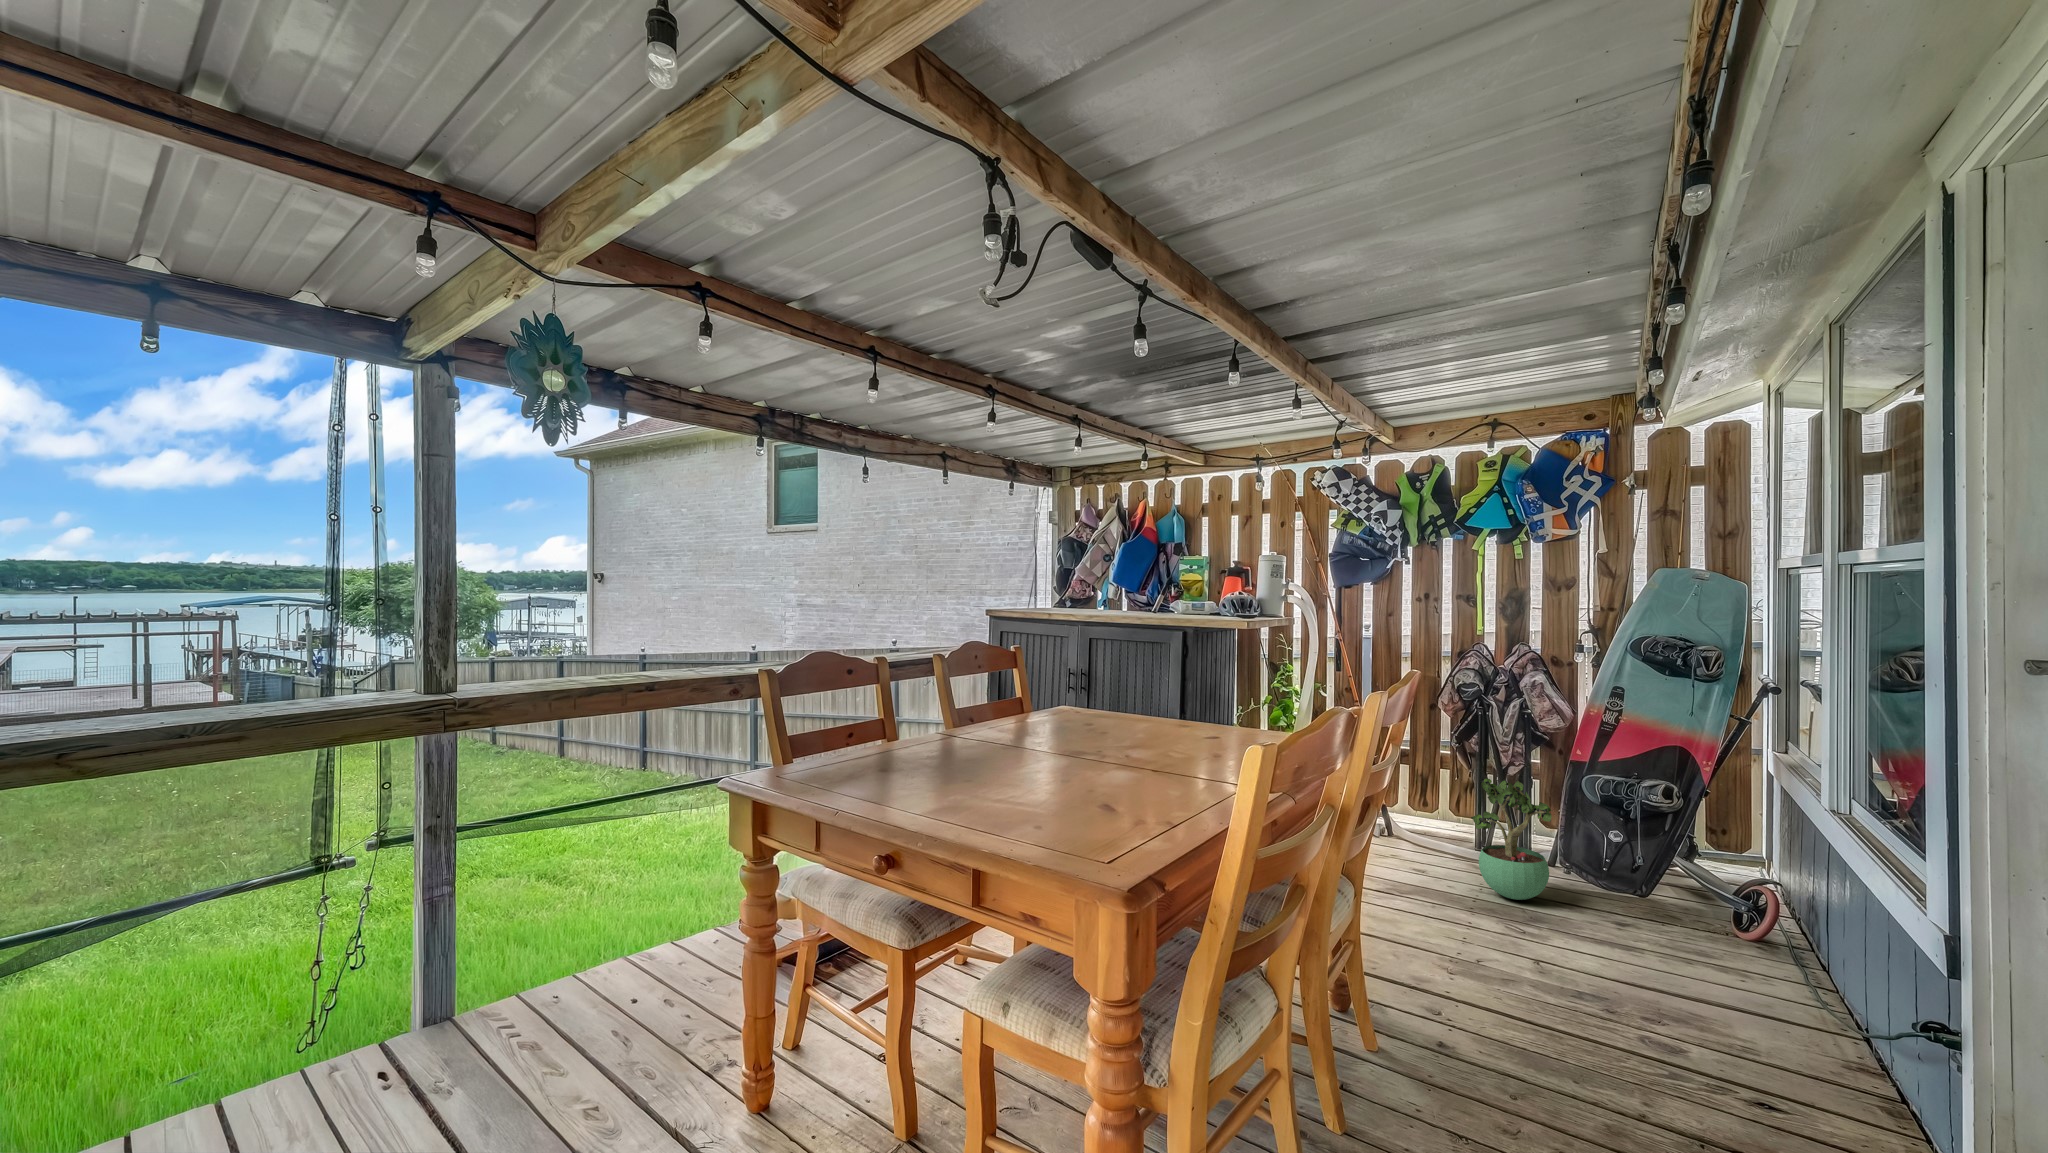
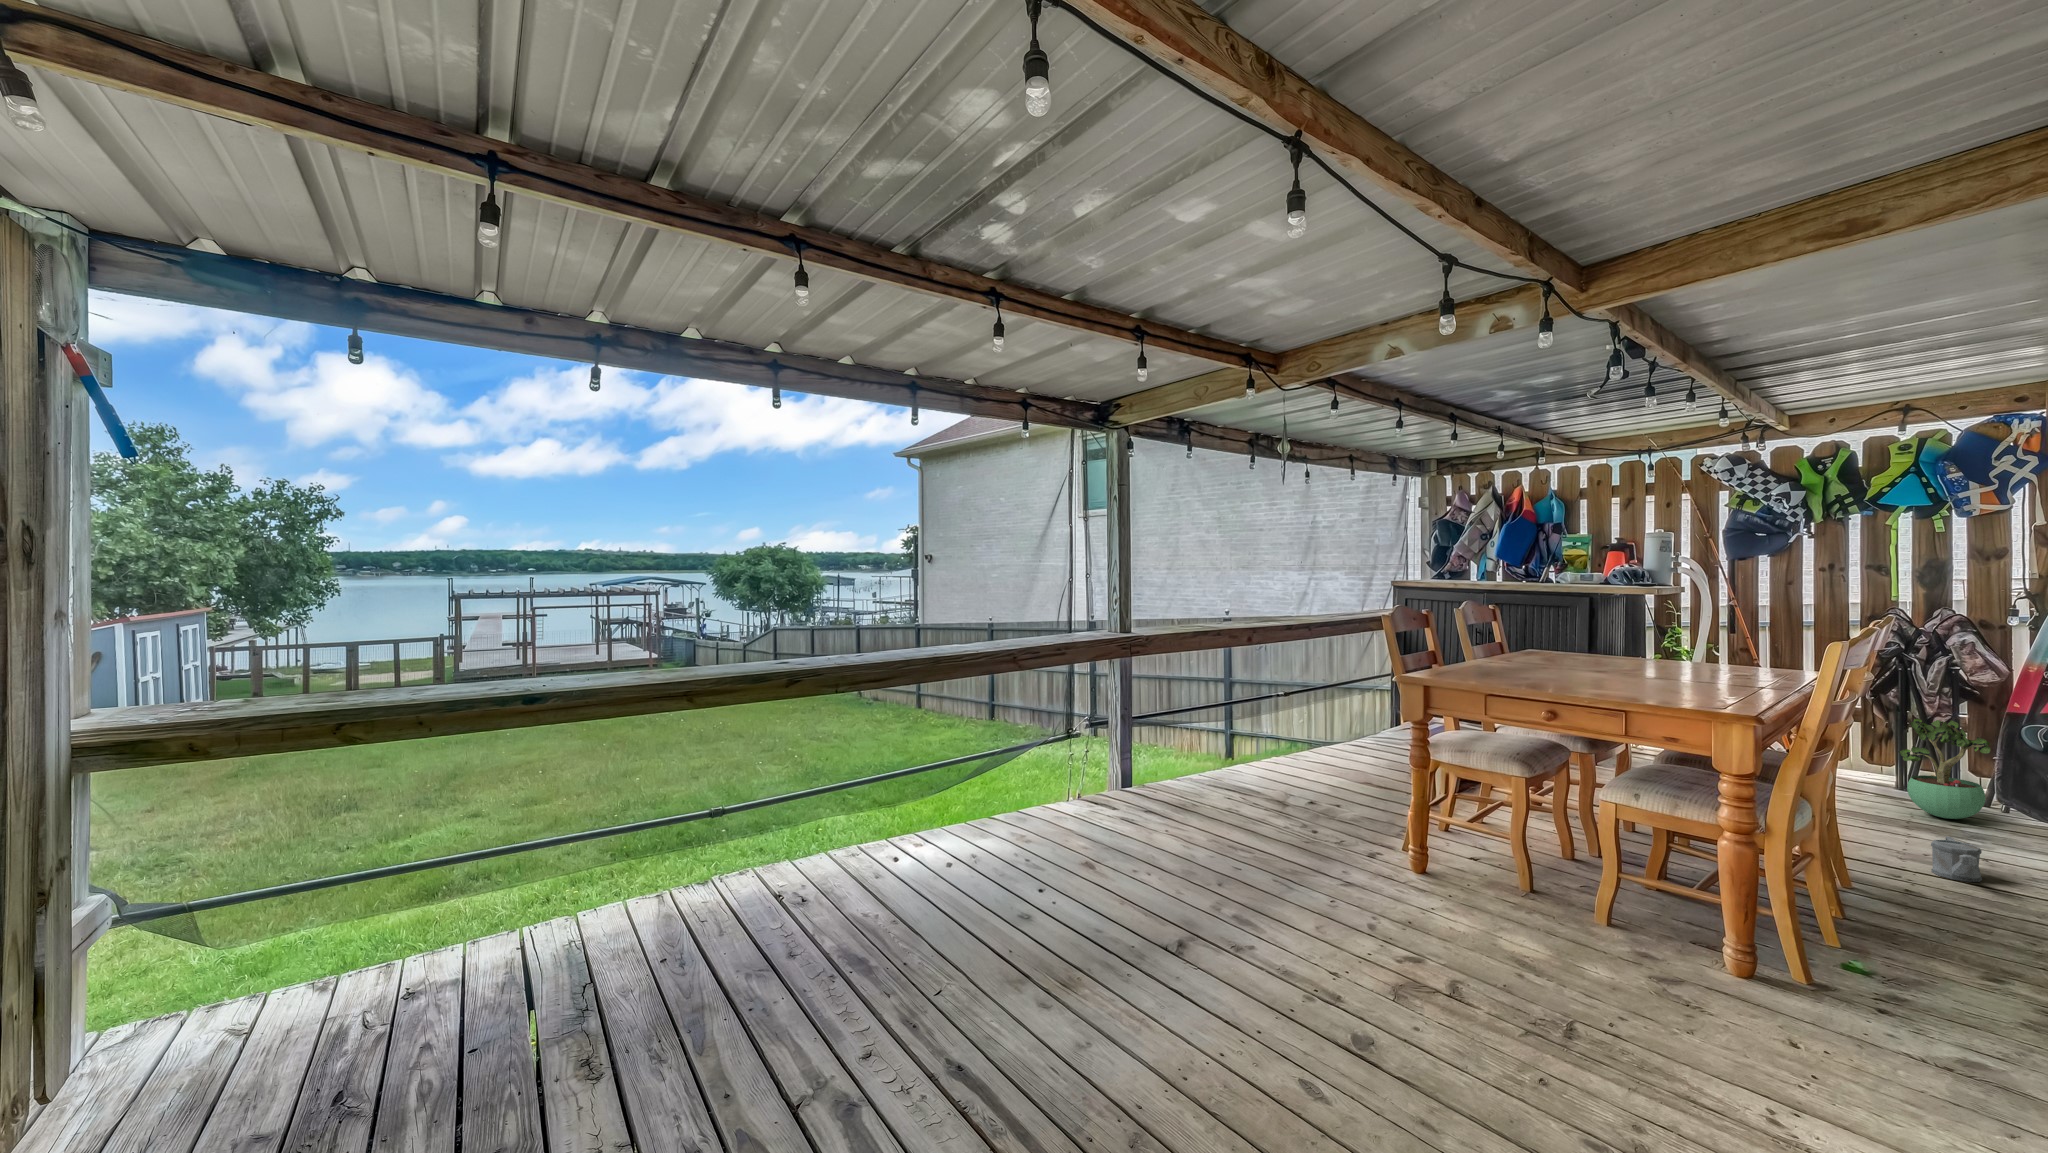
watering can: none [1474,947,1525,1016] -> present [1931,836,1982,882]

